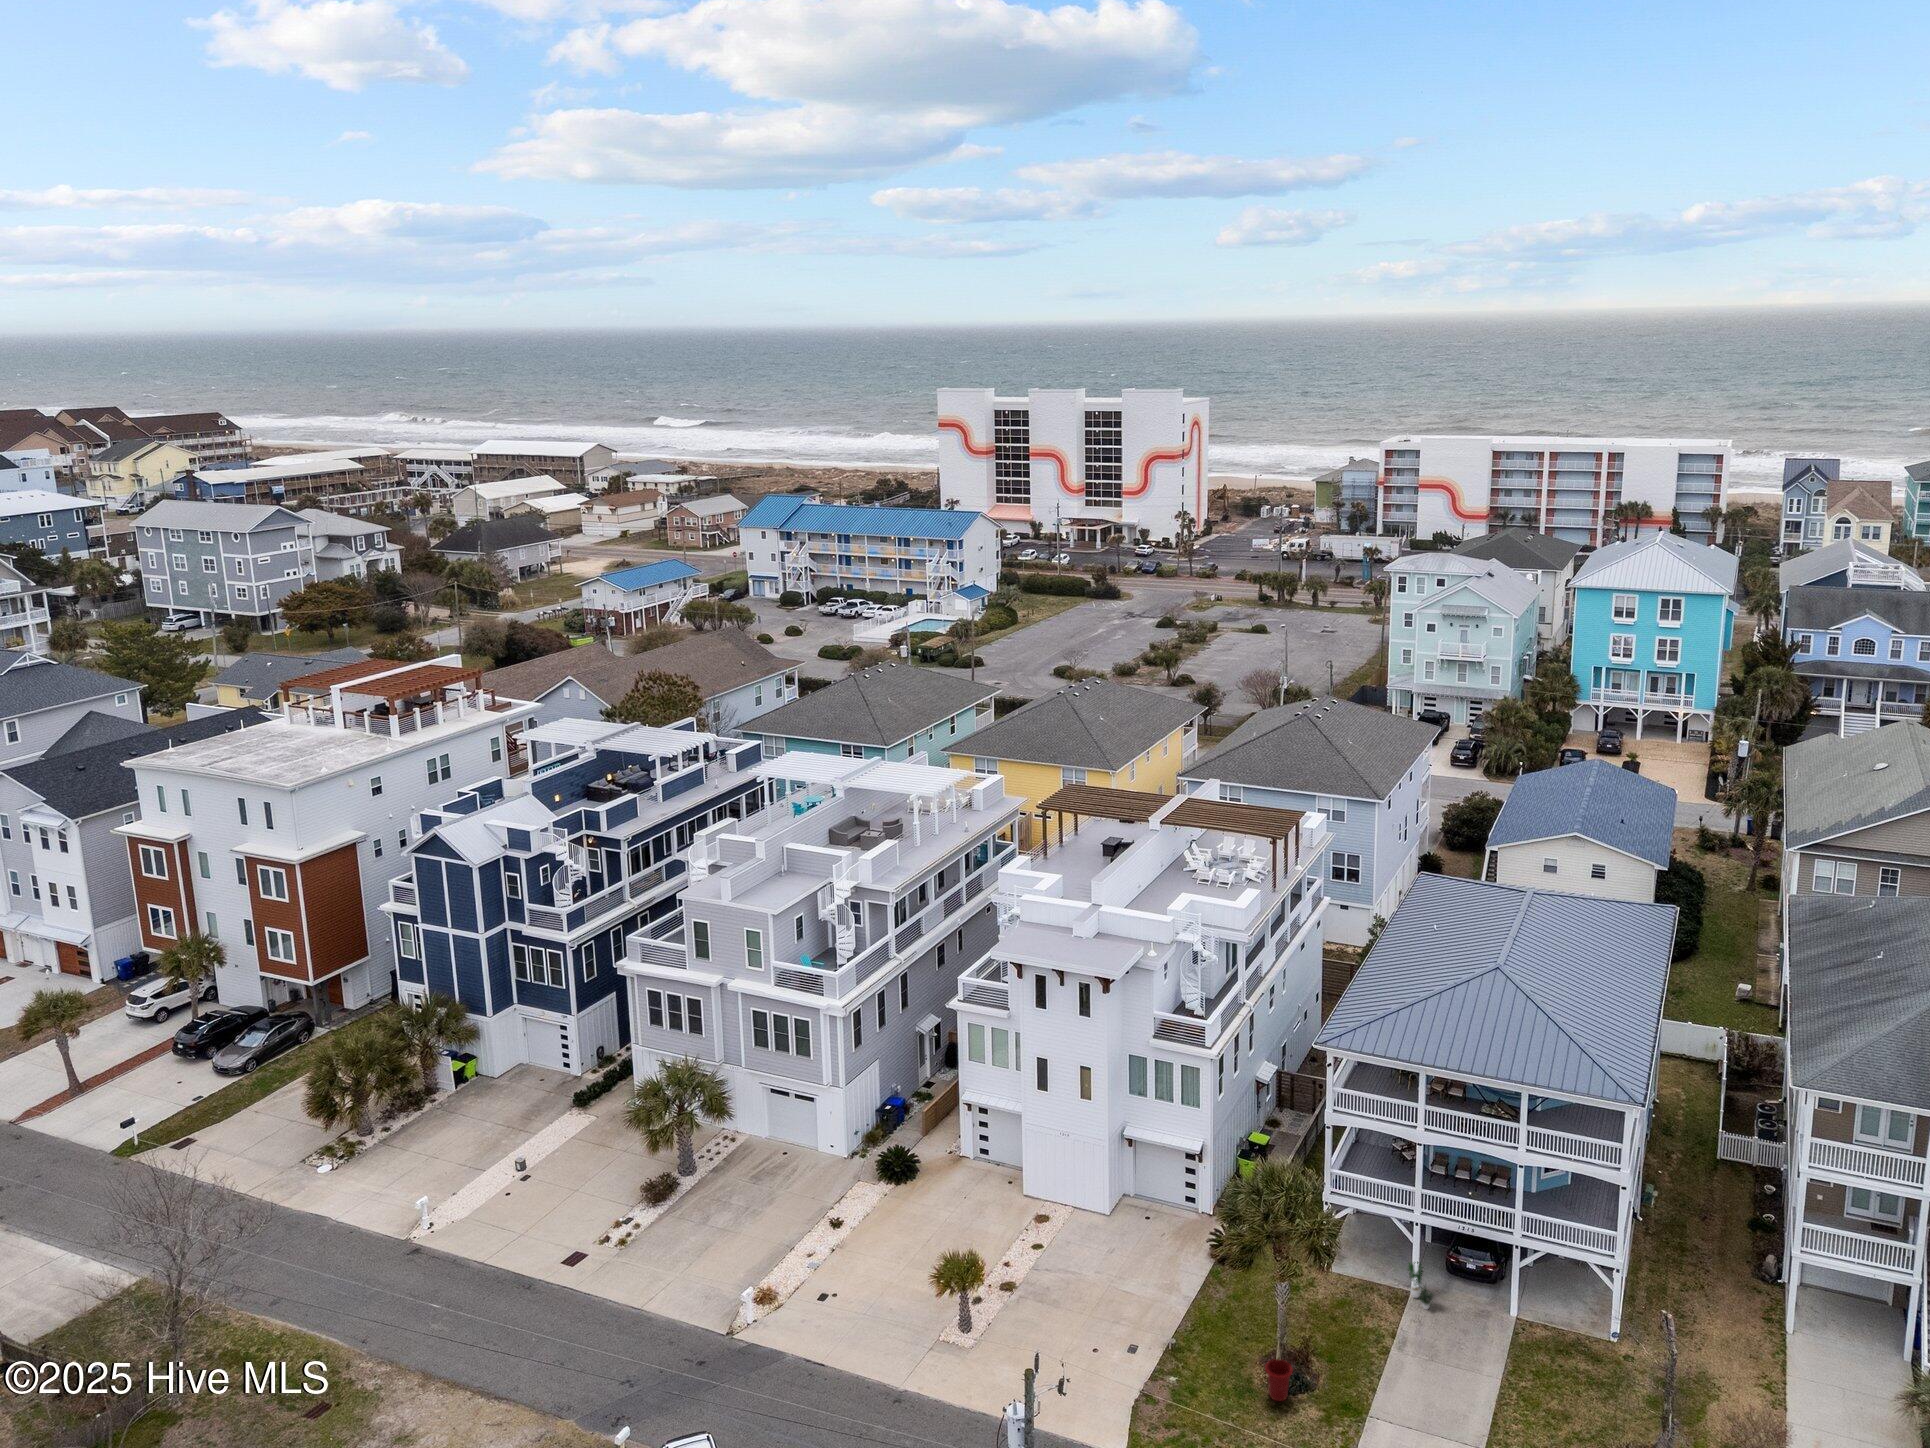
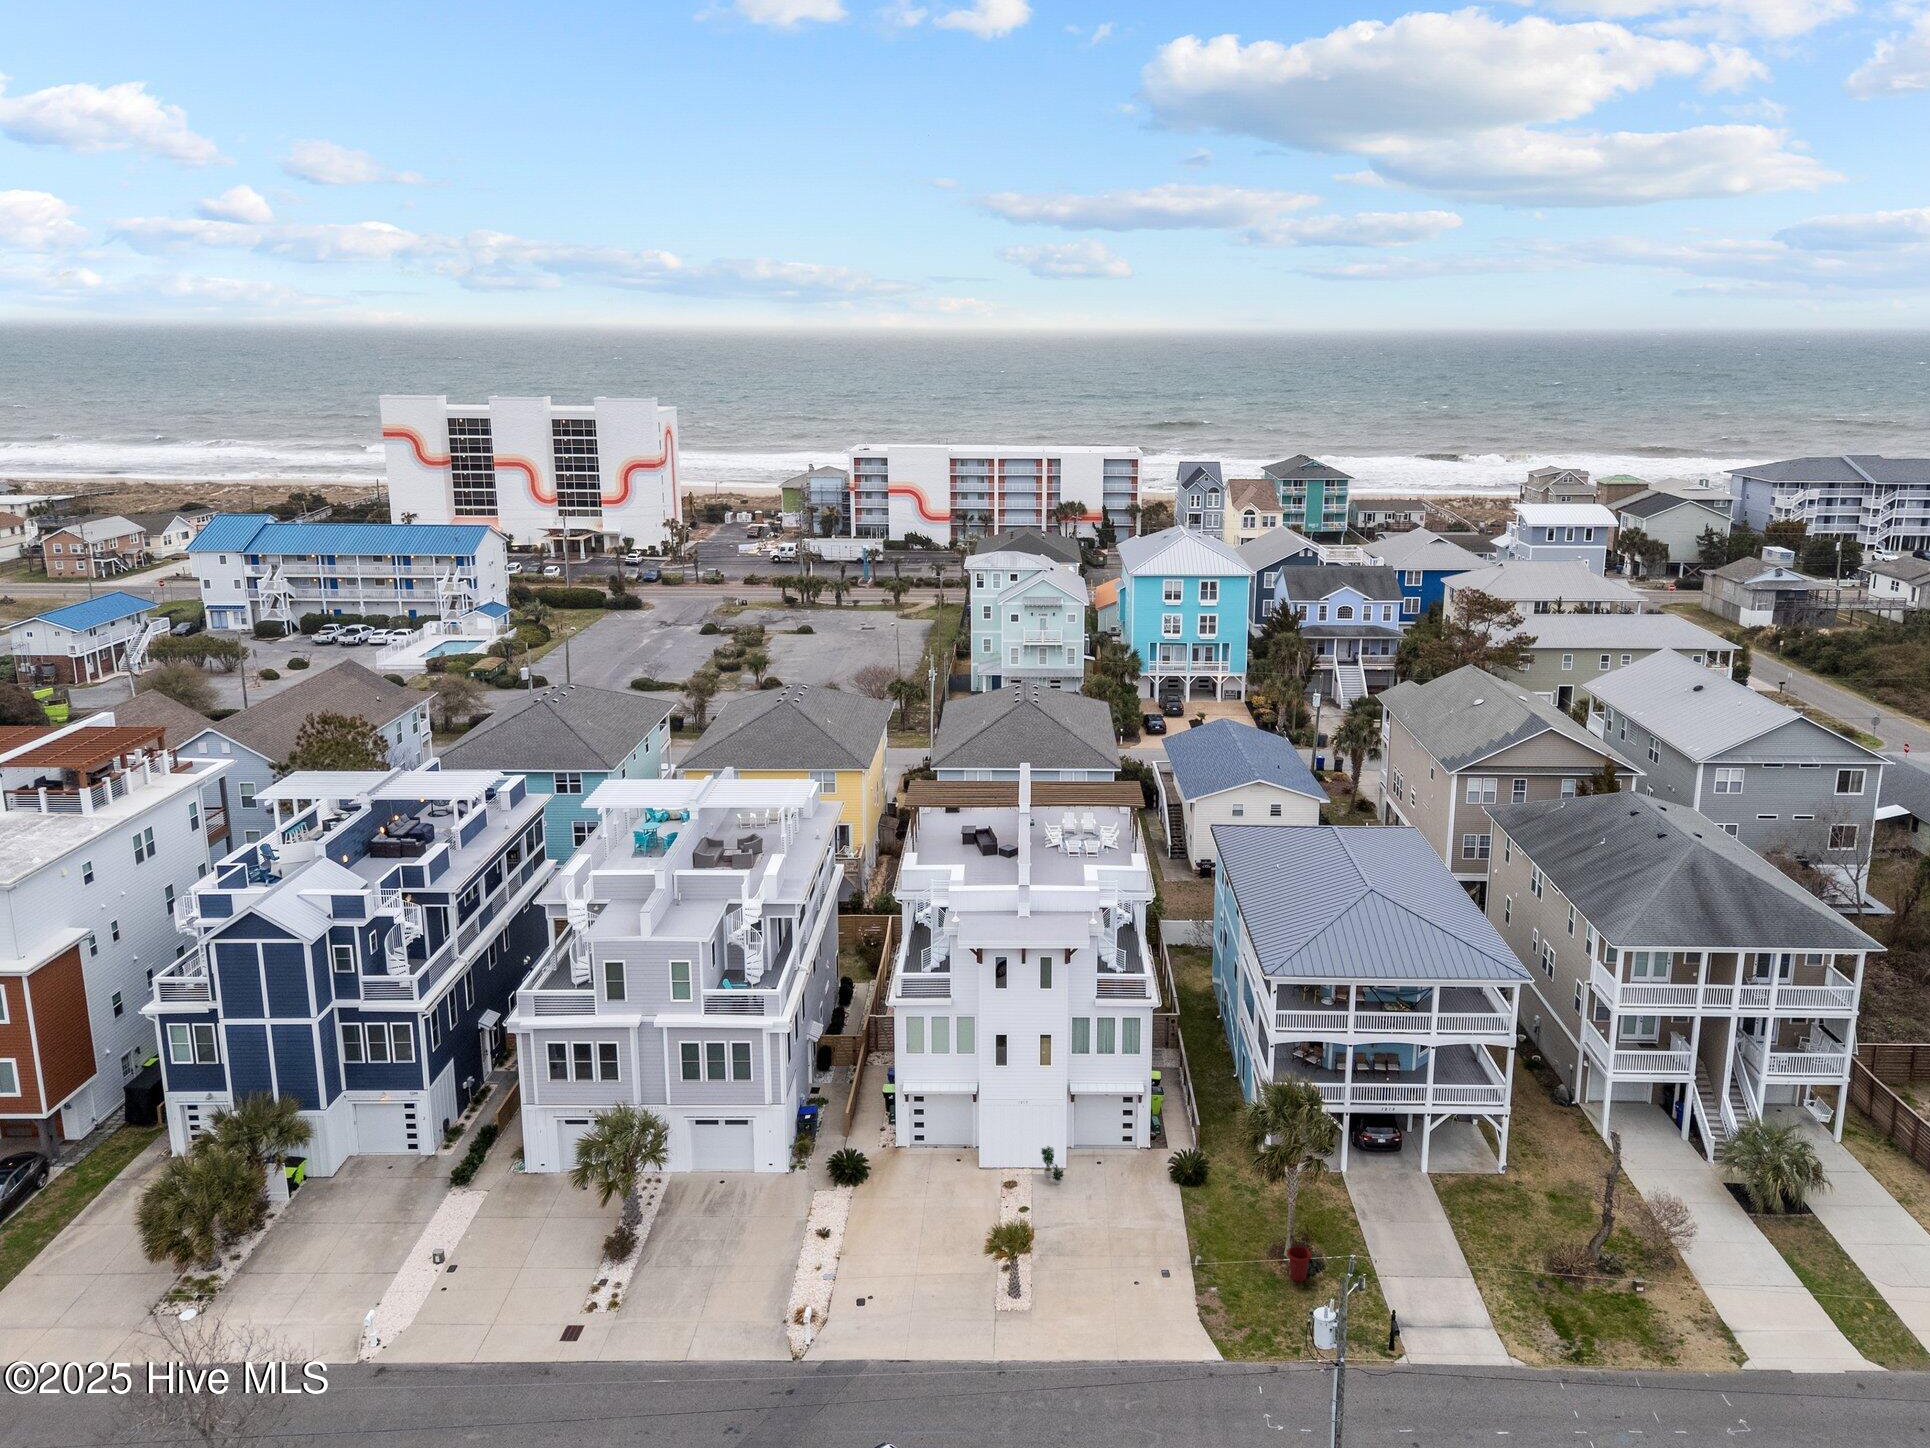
potted plant: present [1408,1261,1433,1309] -> present [1041,1146,1064,1185]

